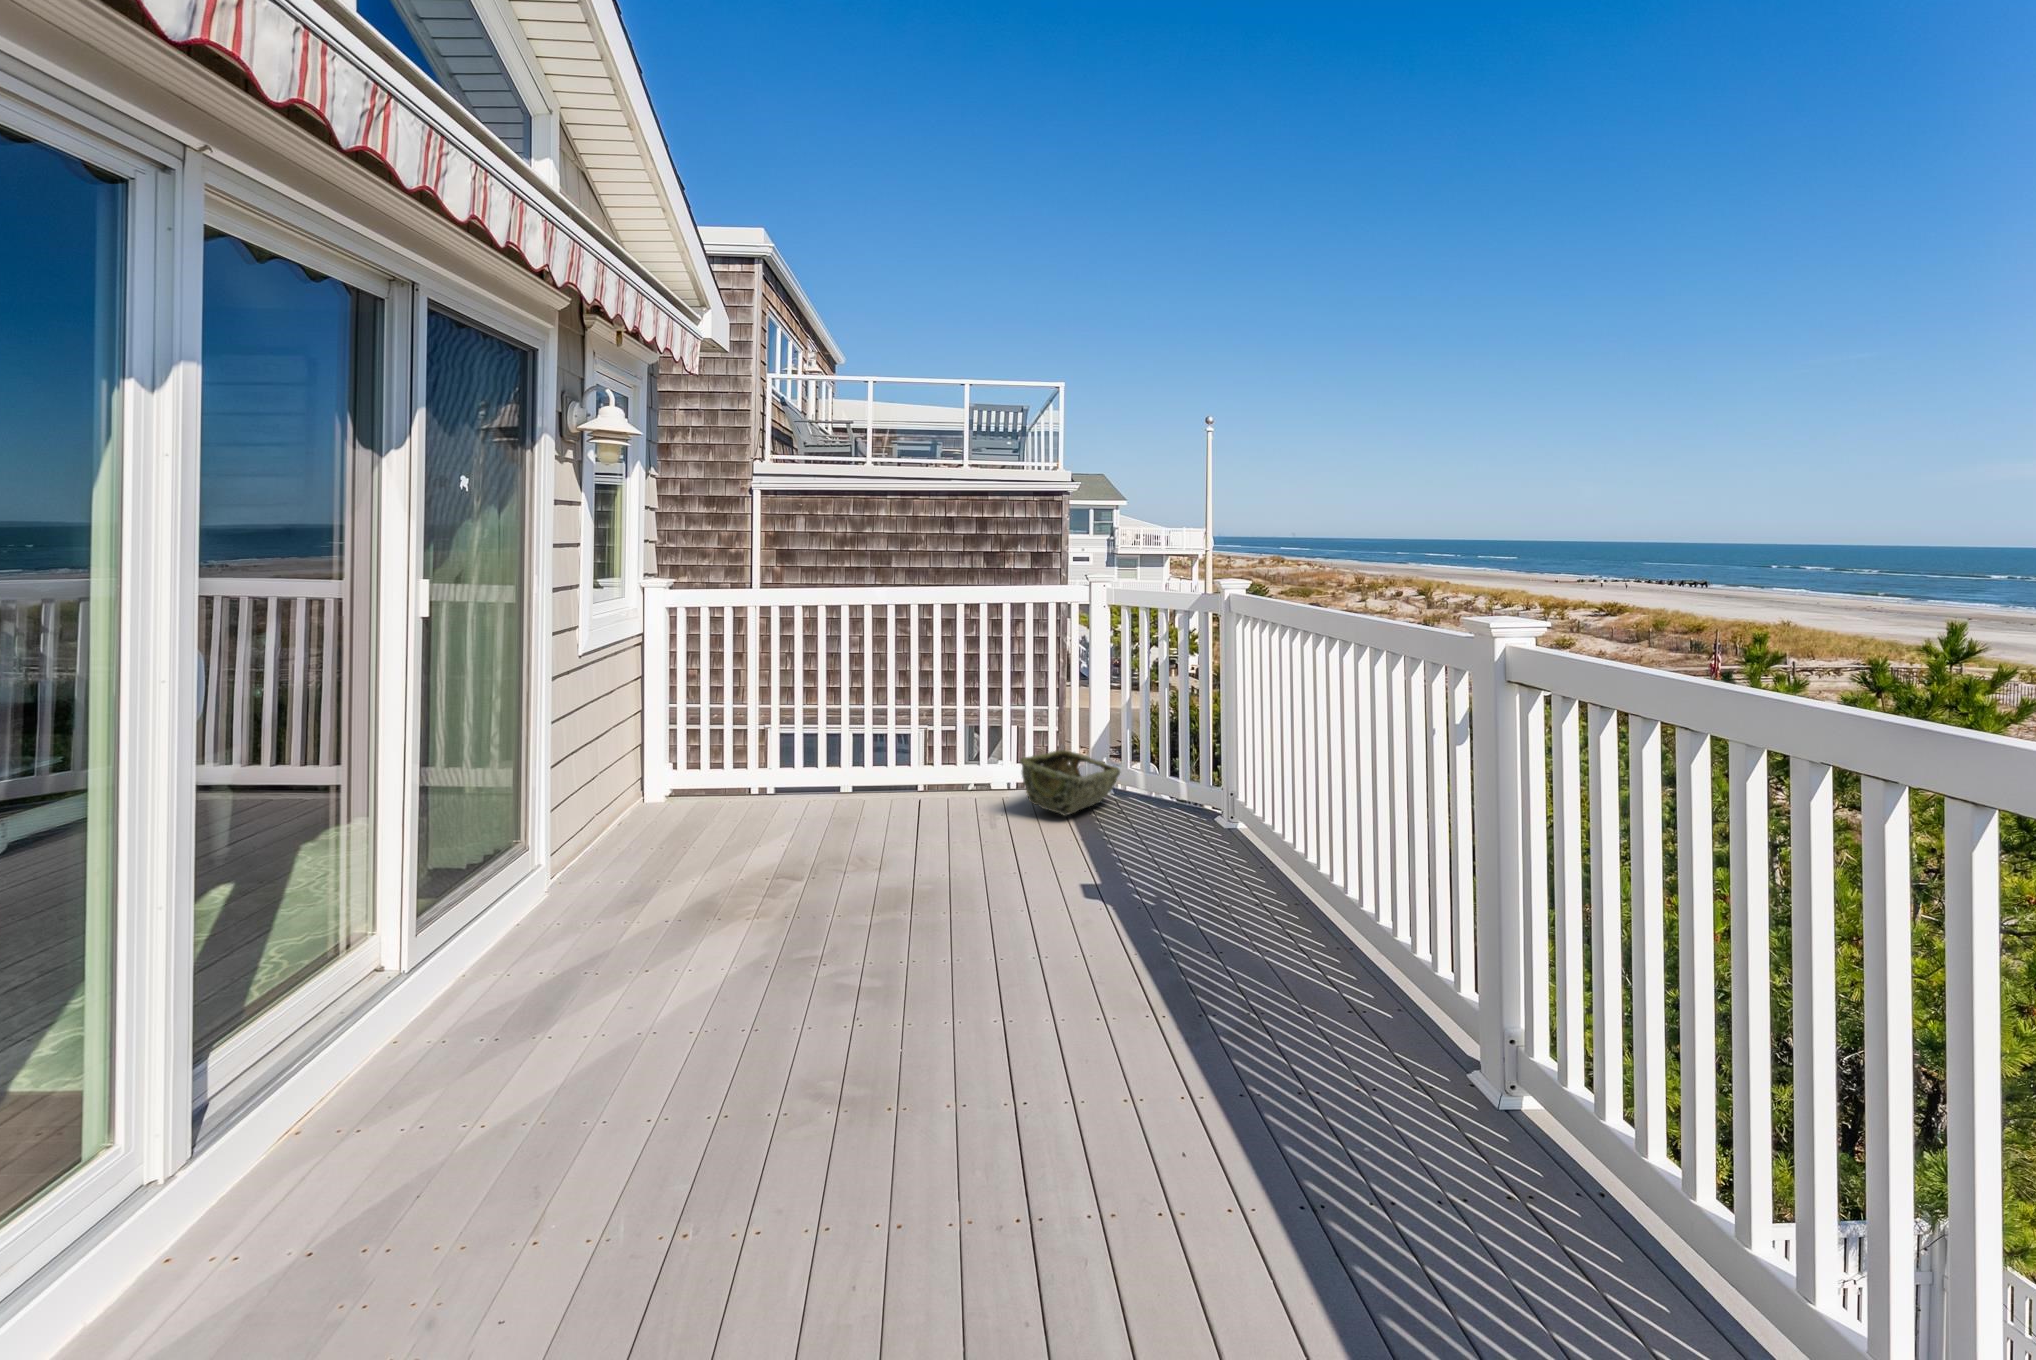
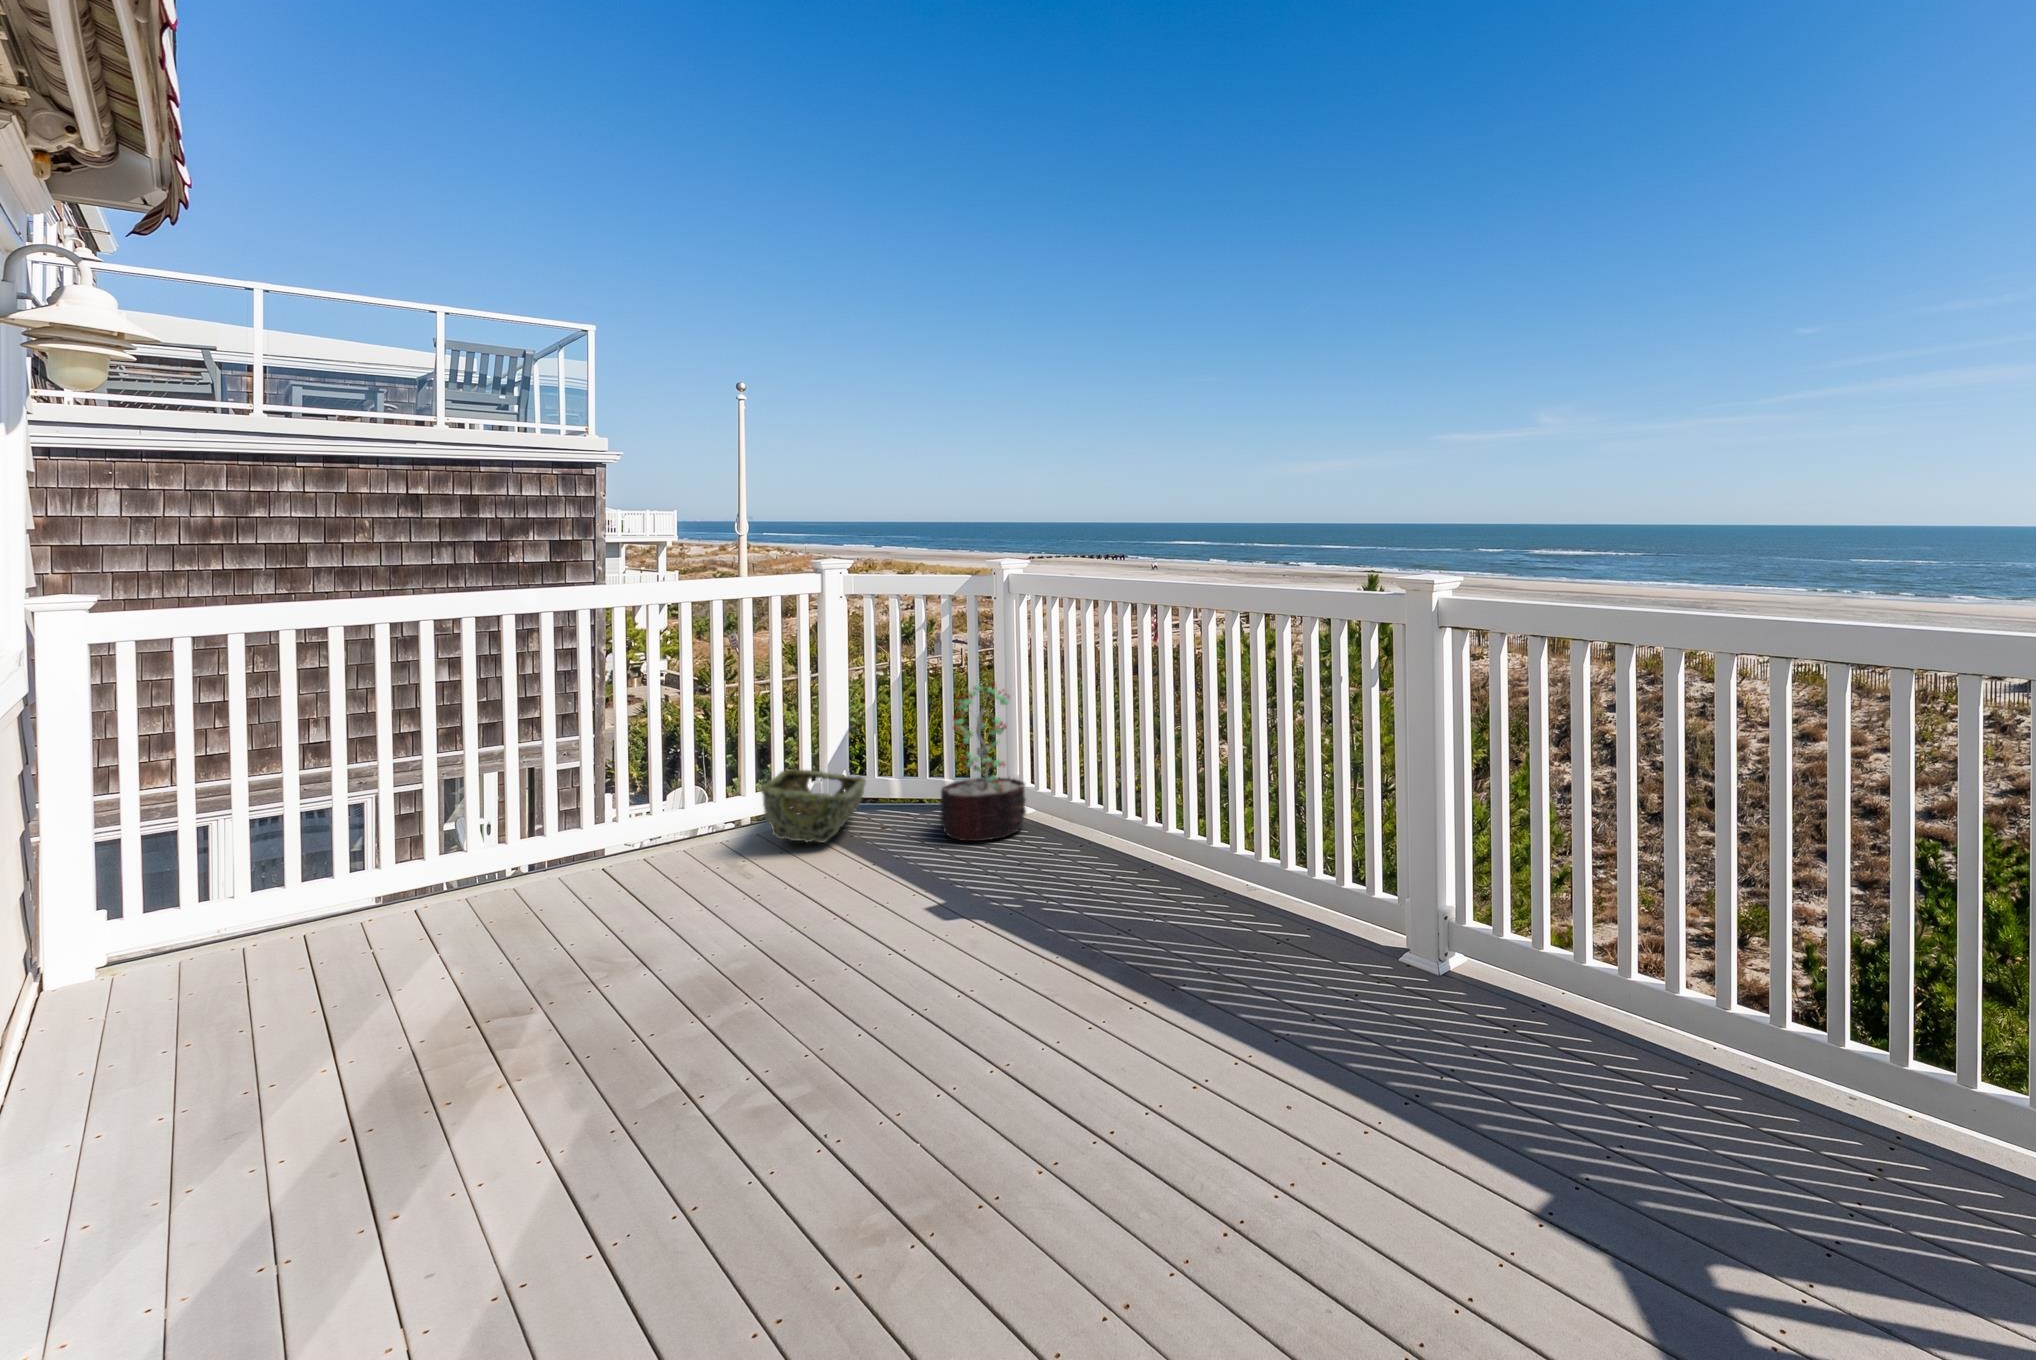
decorative plant: none [1158,697,1241,846] -> present [941,686,1026,841]

